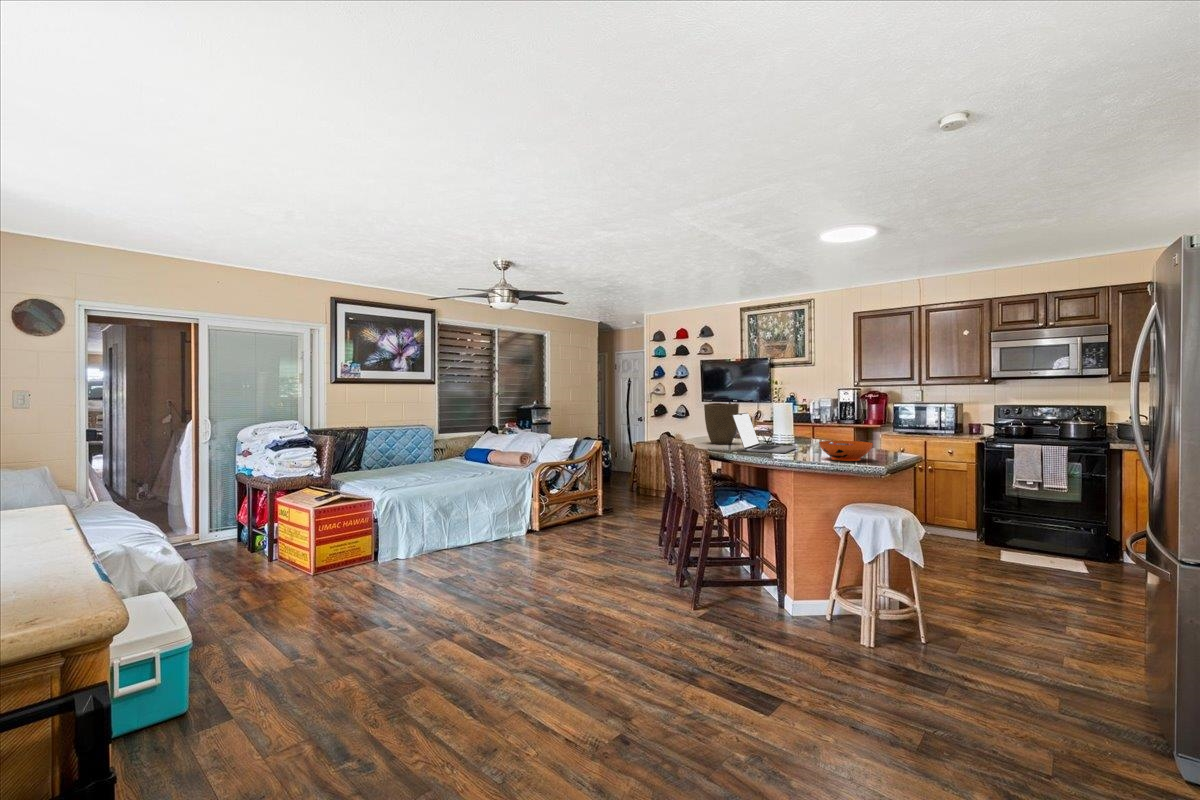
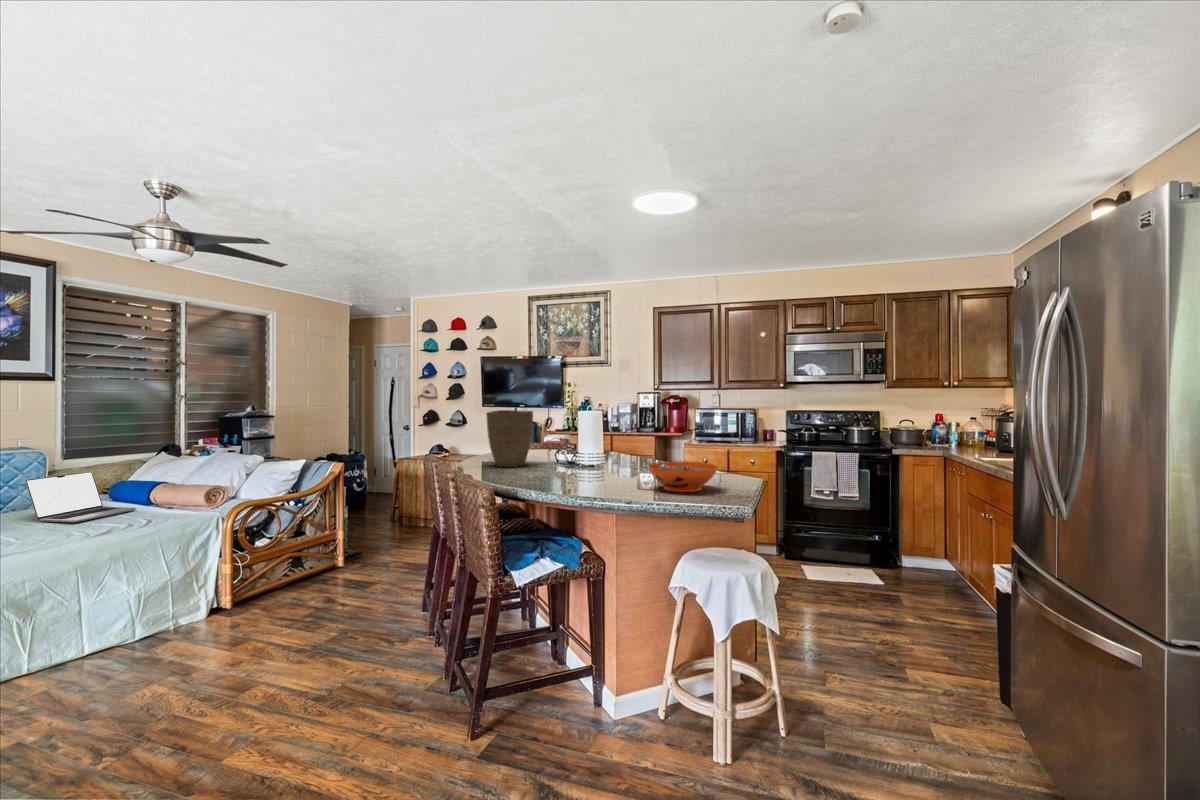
laptop: present [732,413,797,453] -> present [26,472,136,523]

